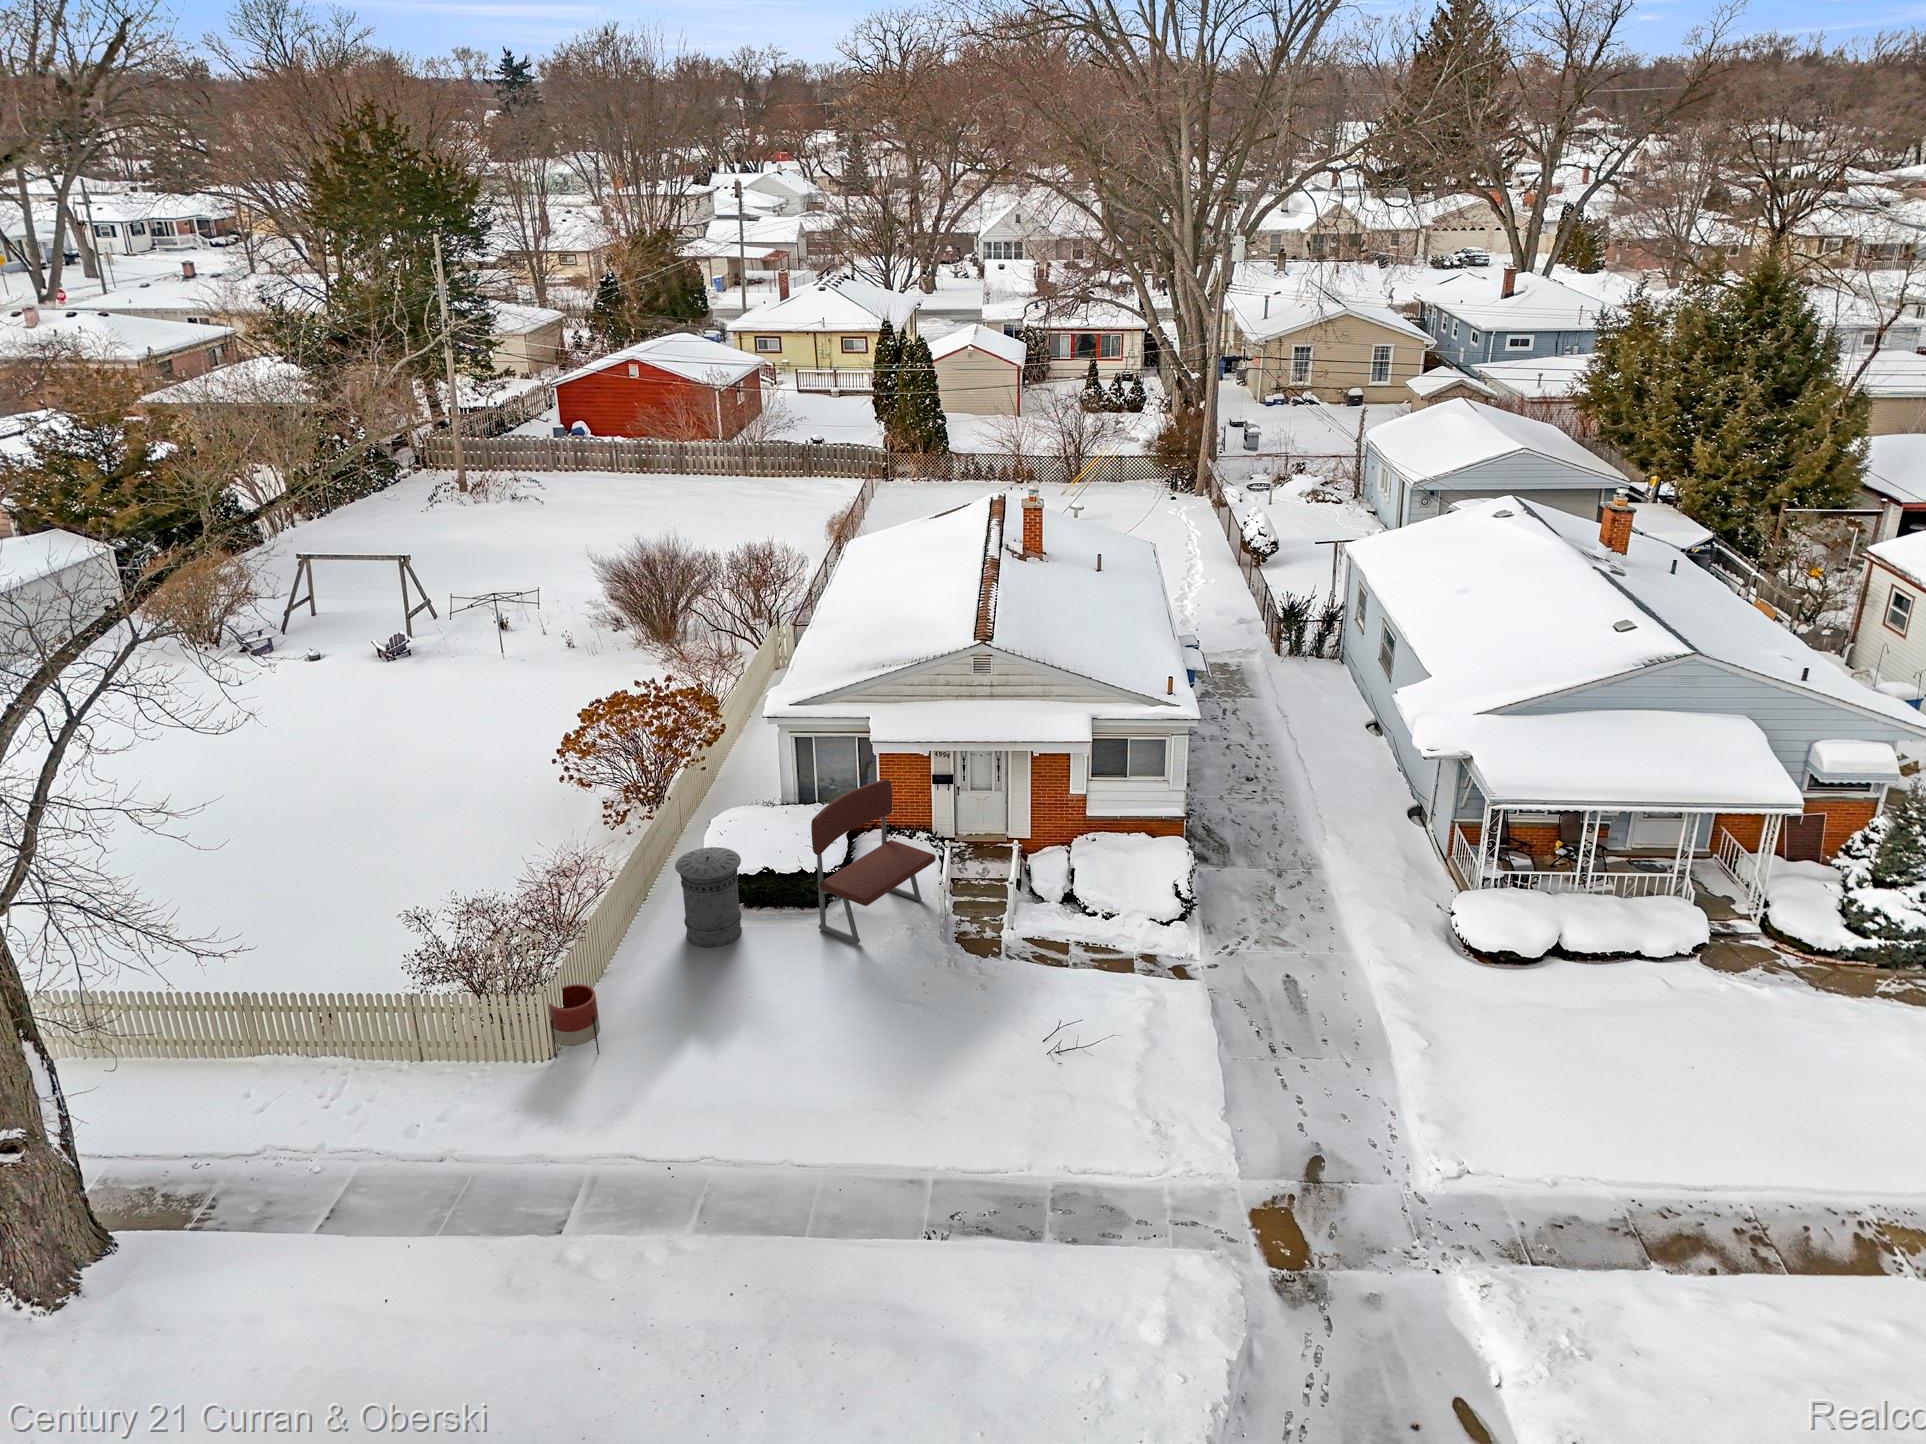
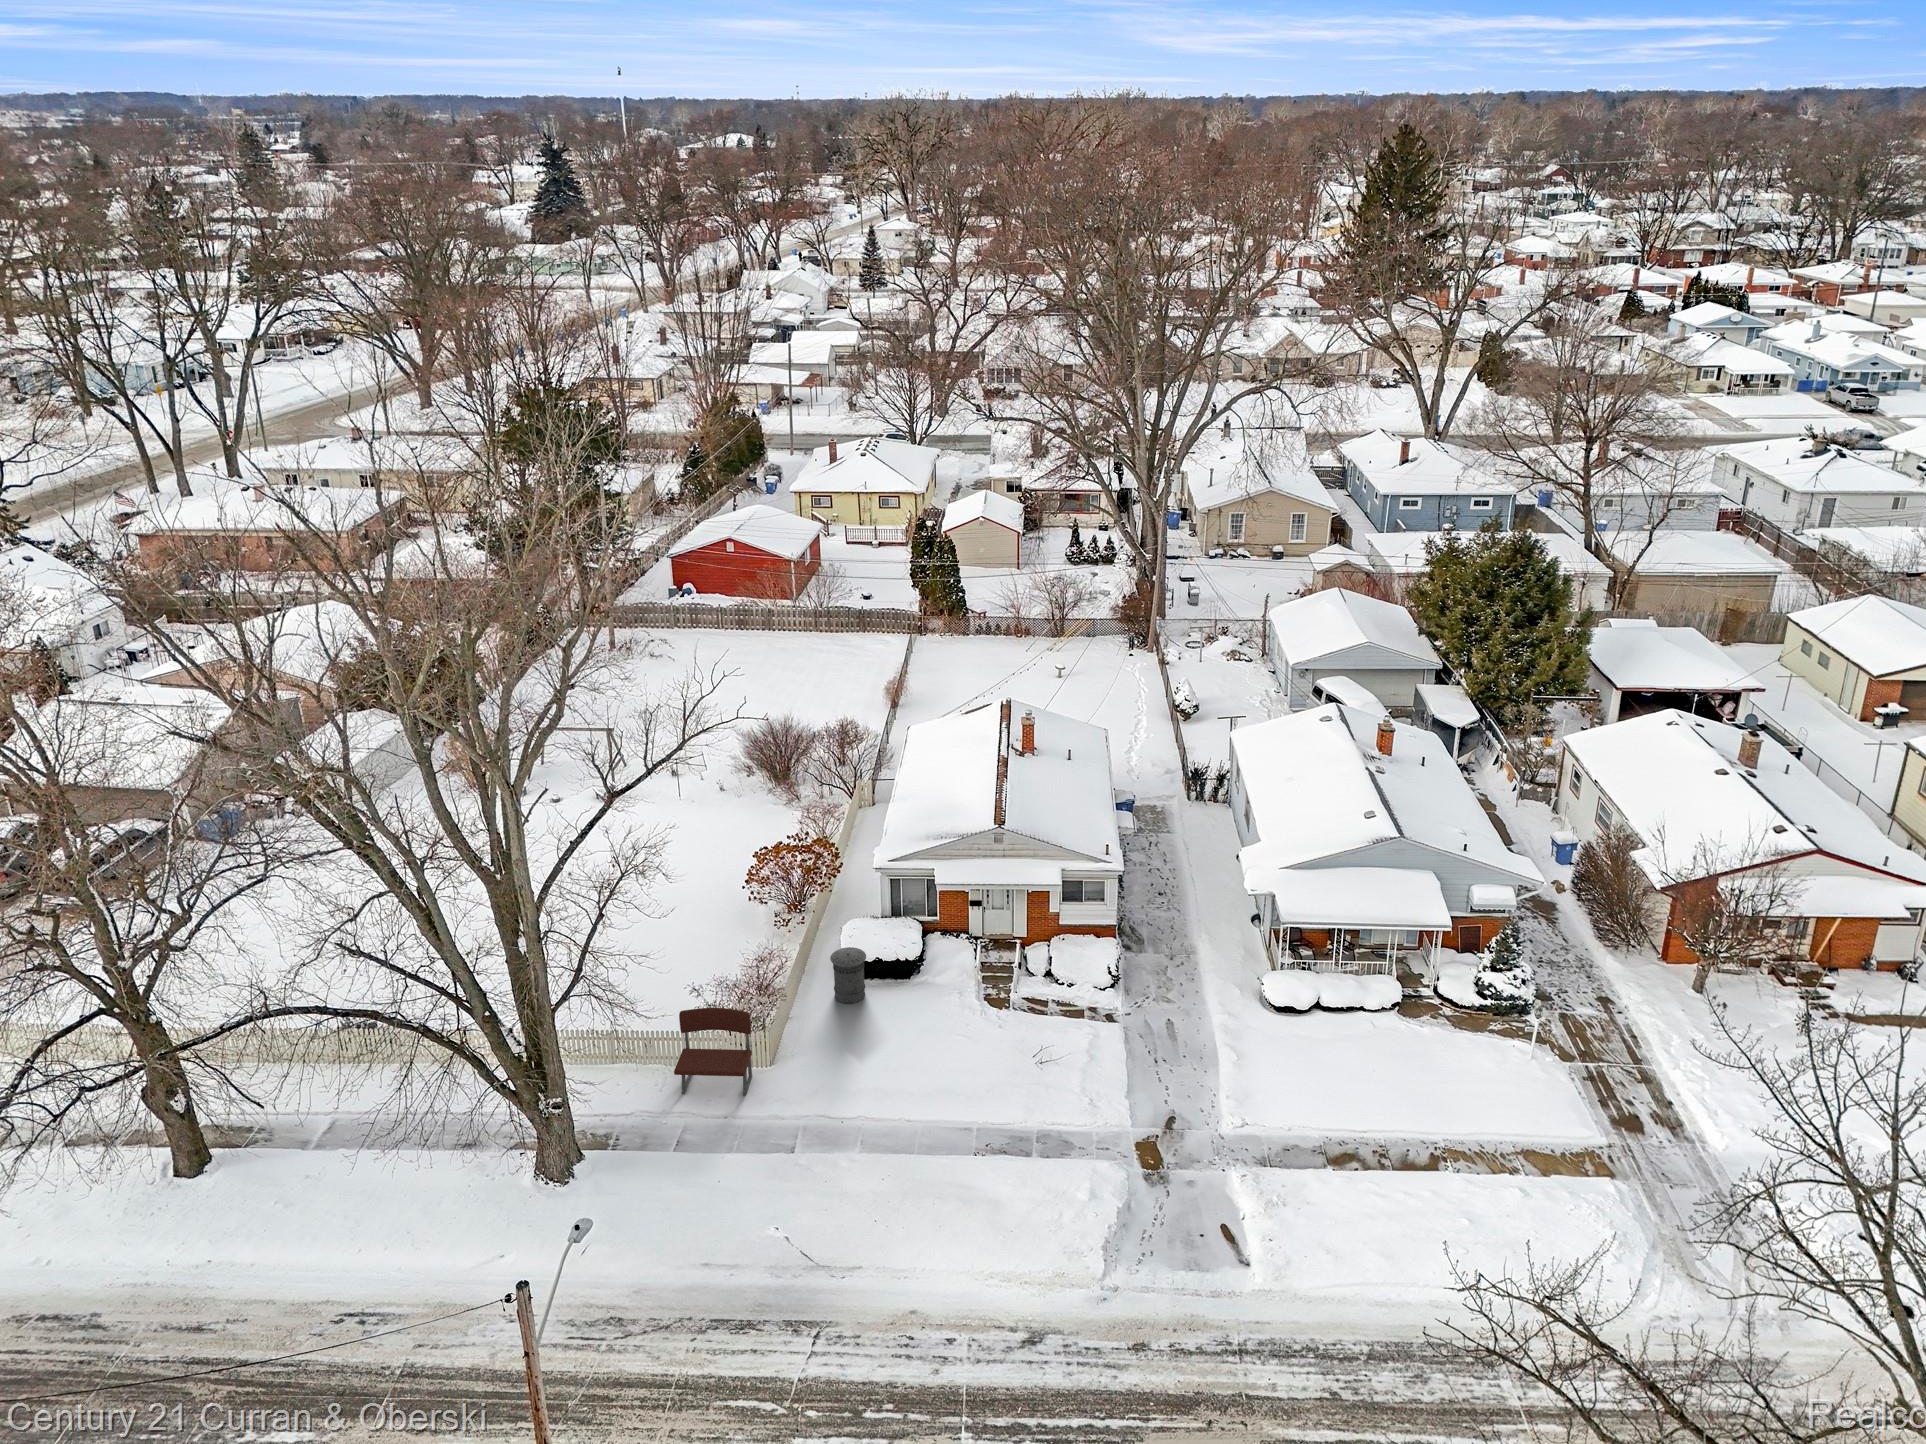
bench: present [811,779,936,944] -> present [674,1008,752,1096]
planter: present [549,984,600,1058] -> none [775,1027,801,1066]

